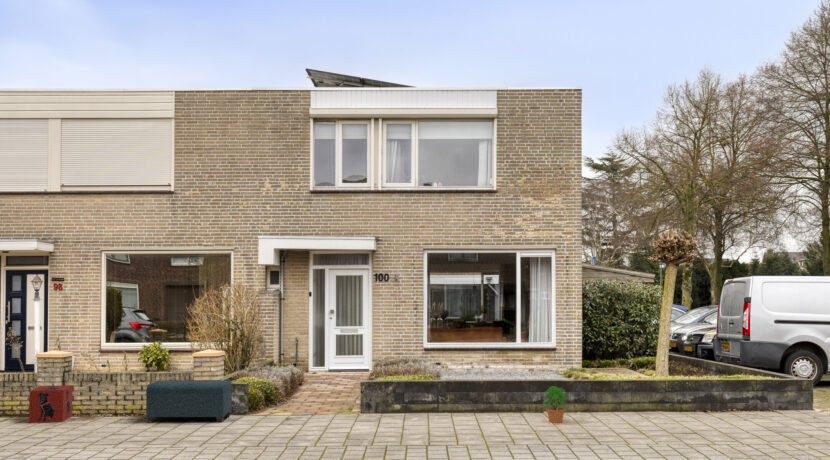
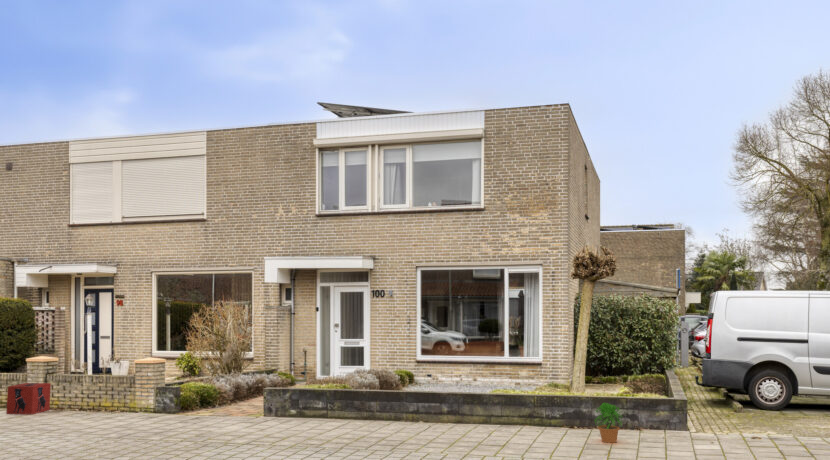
bench: present [146,380,232,422] -> none [90,381,168,421]
potted plant: present [544,386,567,423] -> present [595,403,622,443]

